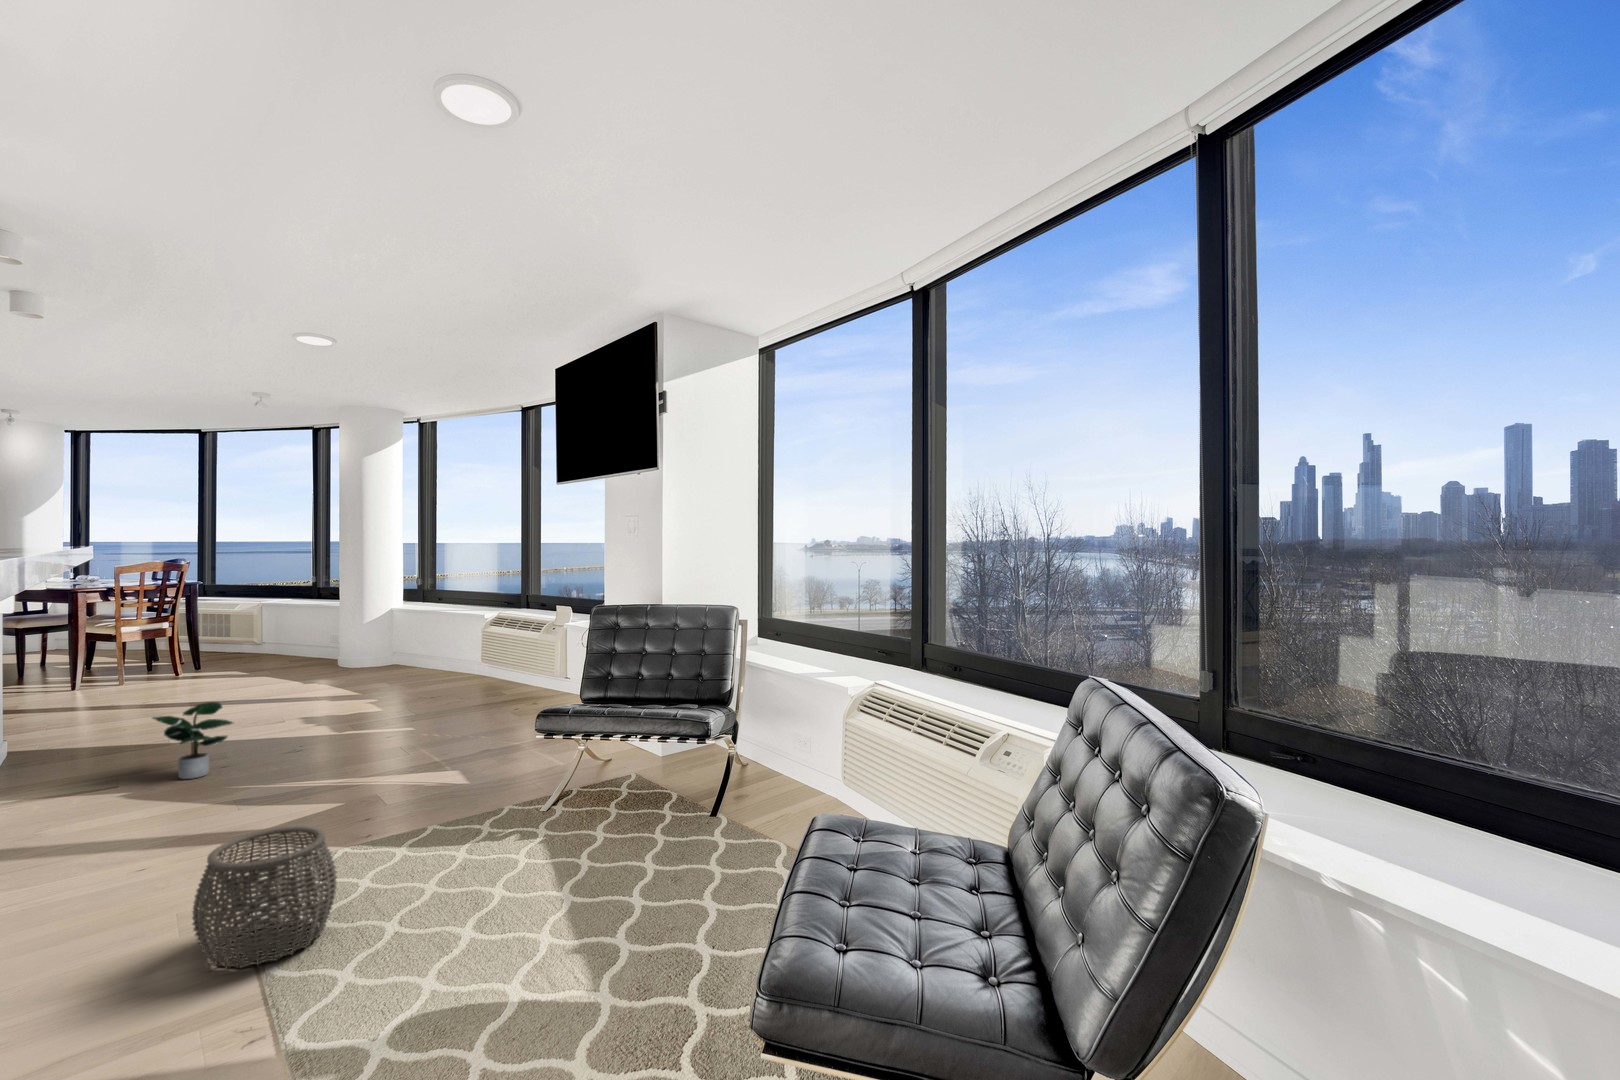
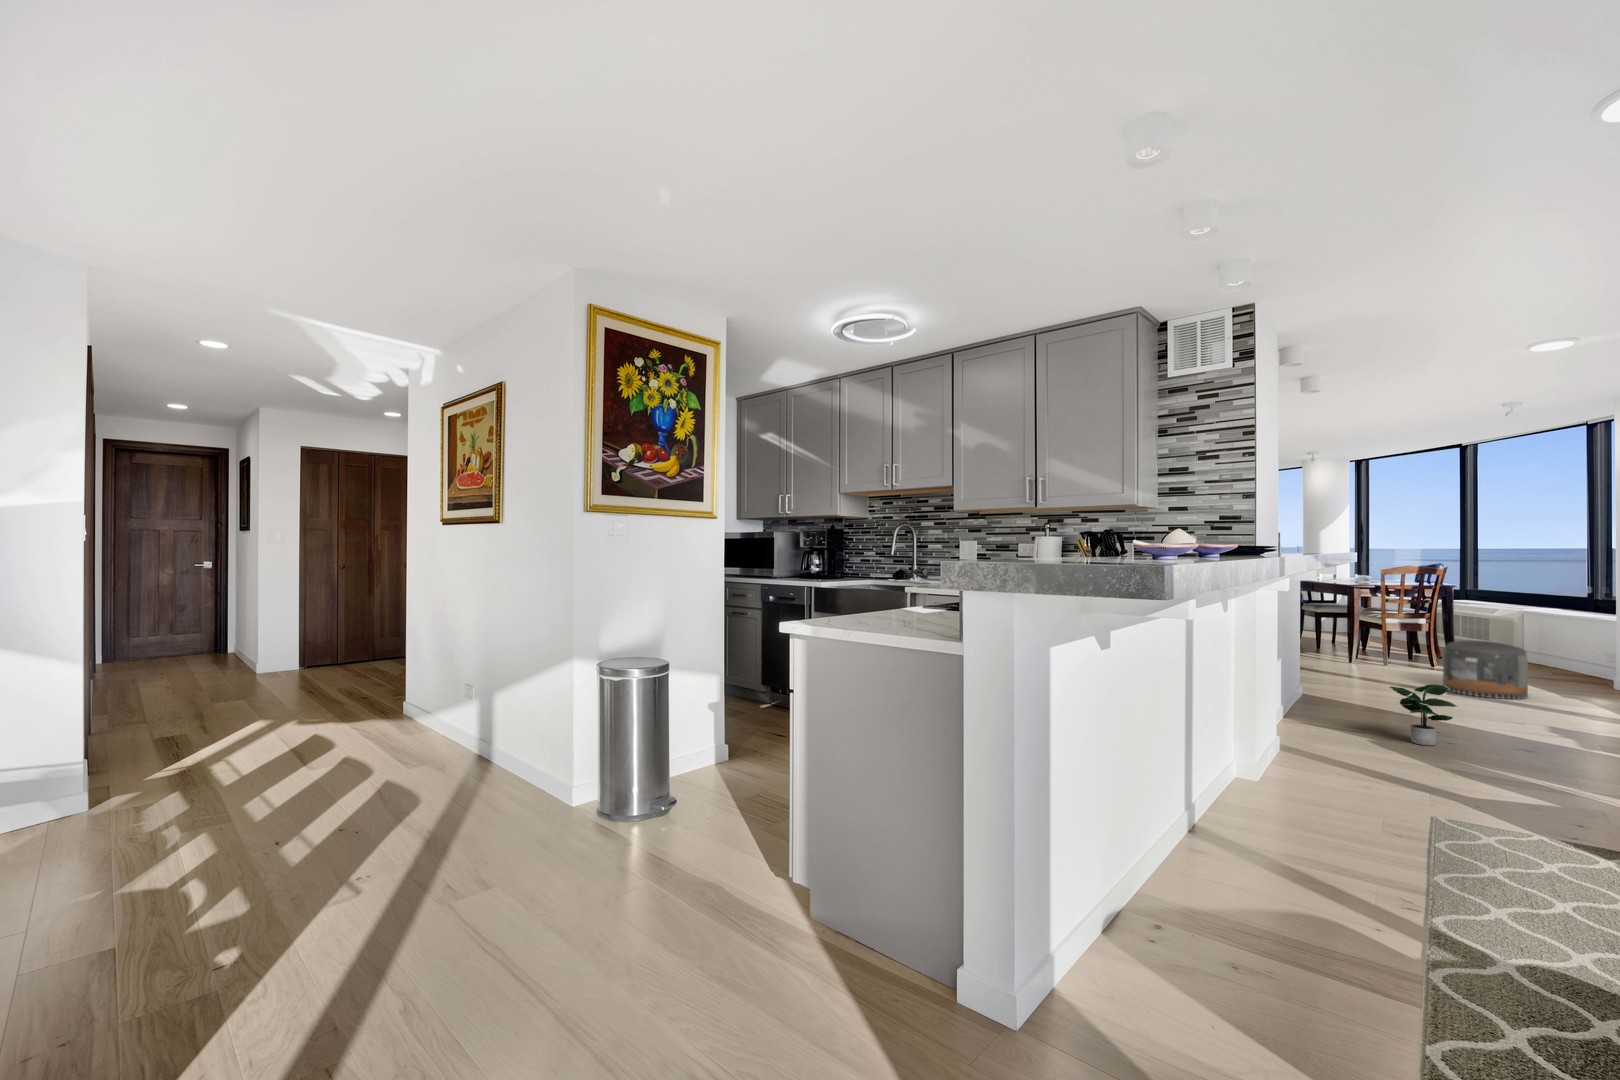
pouf: none [195,640,279,701] -> present [1443,641,1528,699]
woven basket: present [192,826,337,968] -> none [1384,775,1508,882]

